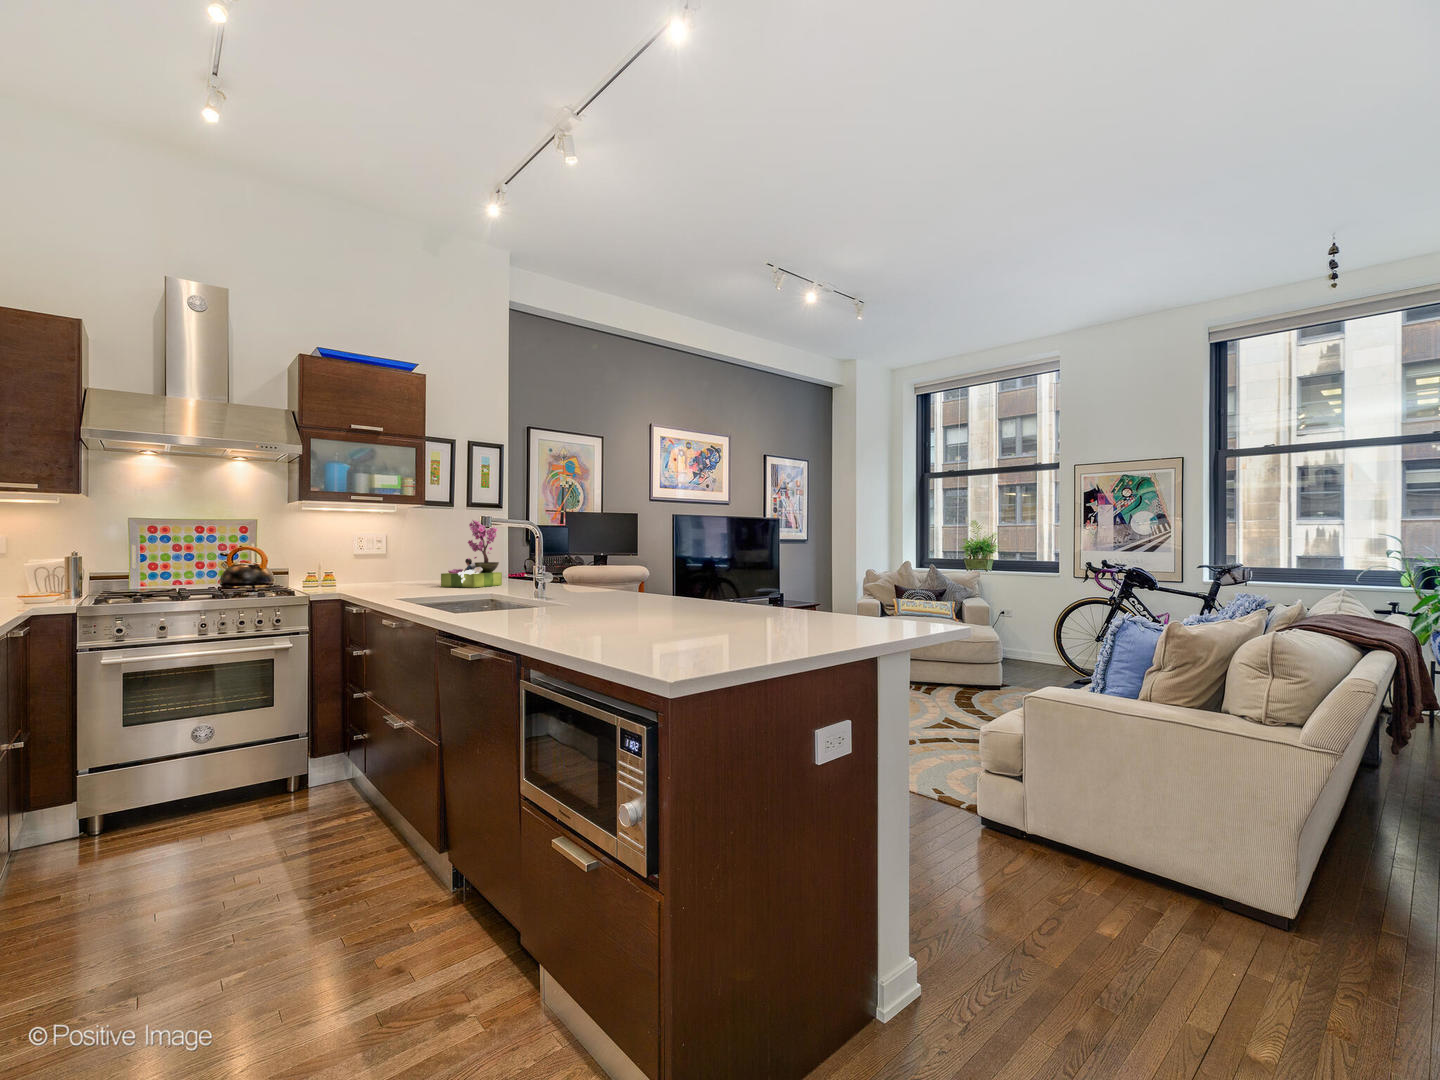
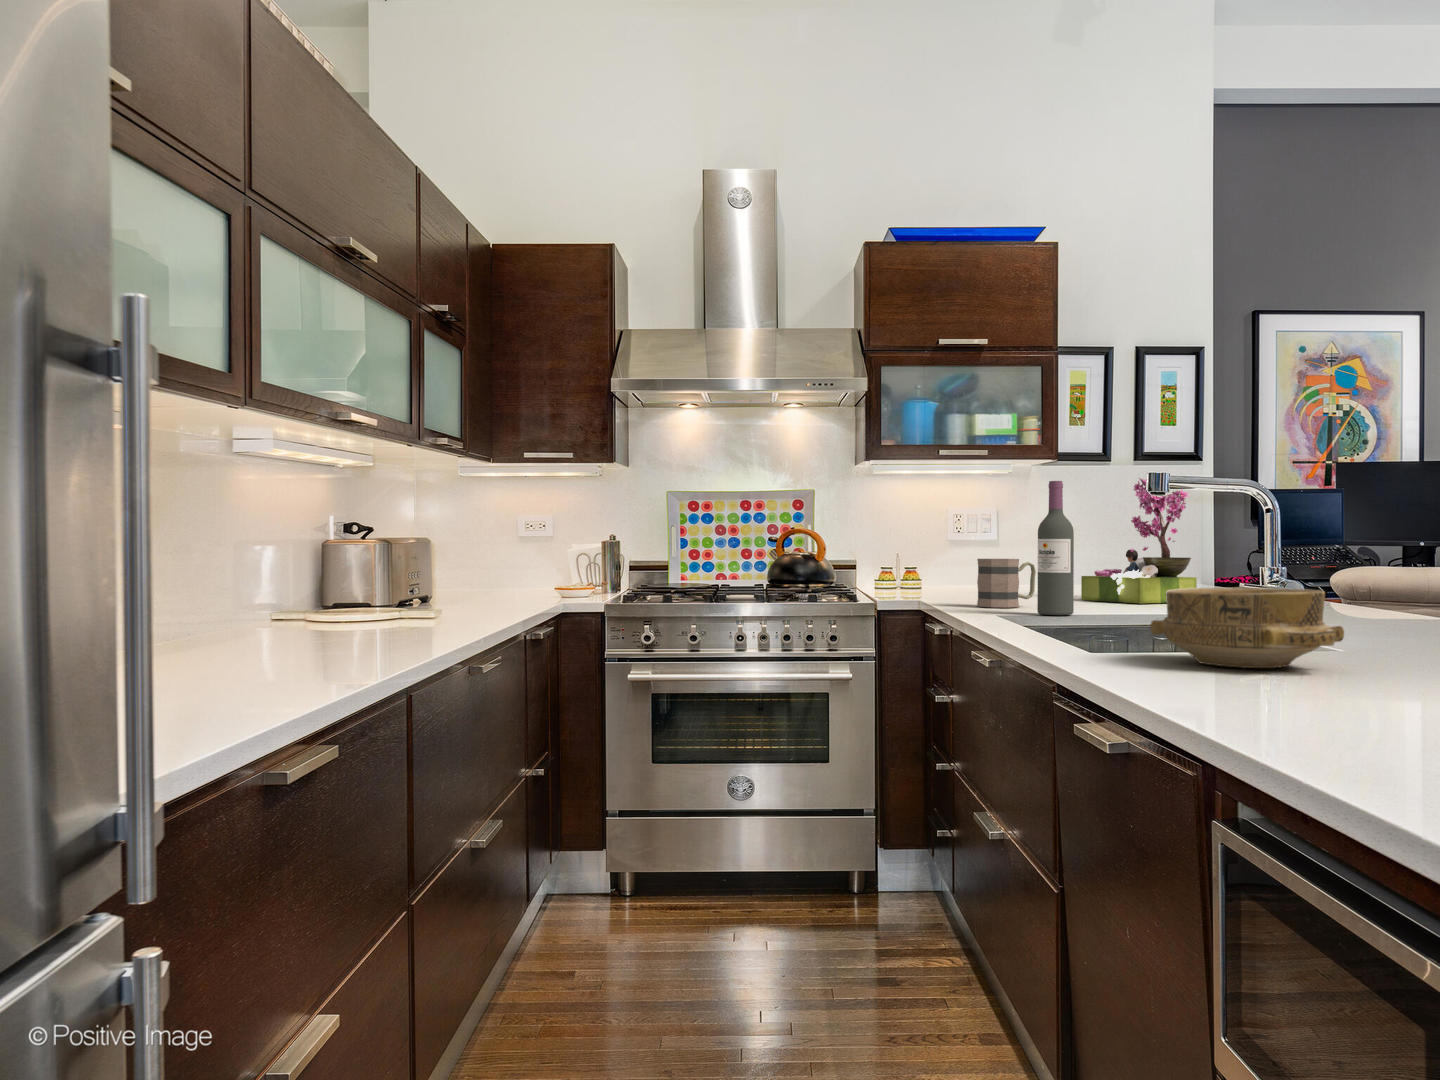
wine bottle: none [421,526,441,598] -> present [1037,481,1074,615]
mug: none [382,566,417,595] -> present [977,559,1036,608]
ceramic bowl: none [488,584,567,620] -> present [1150,587,1344,668]

